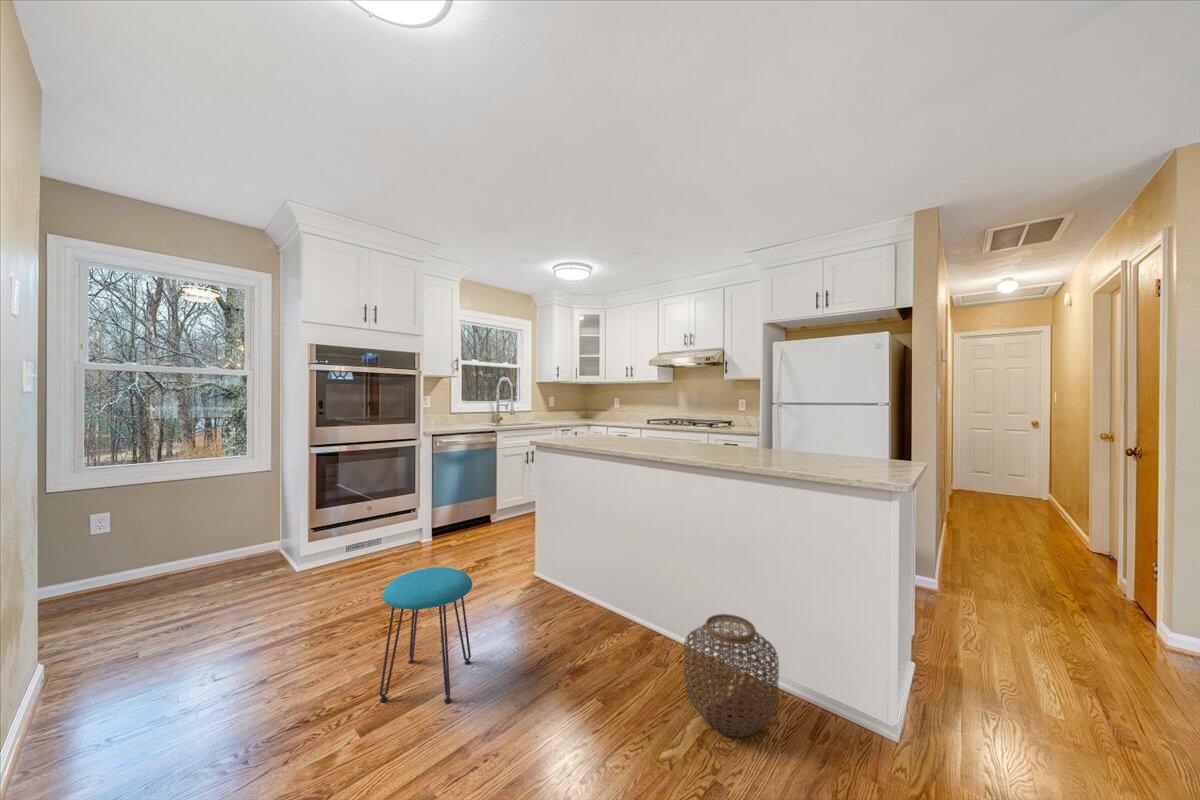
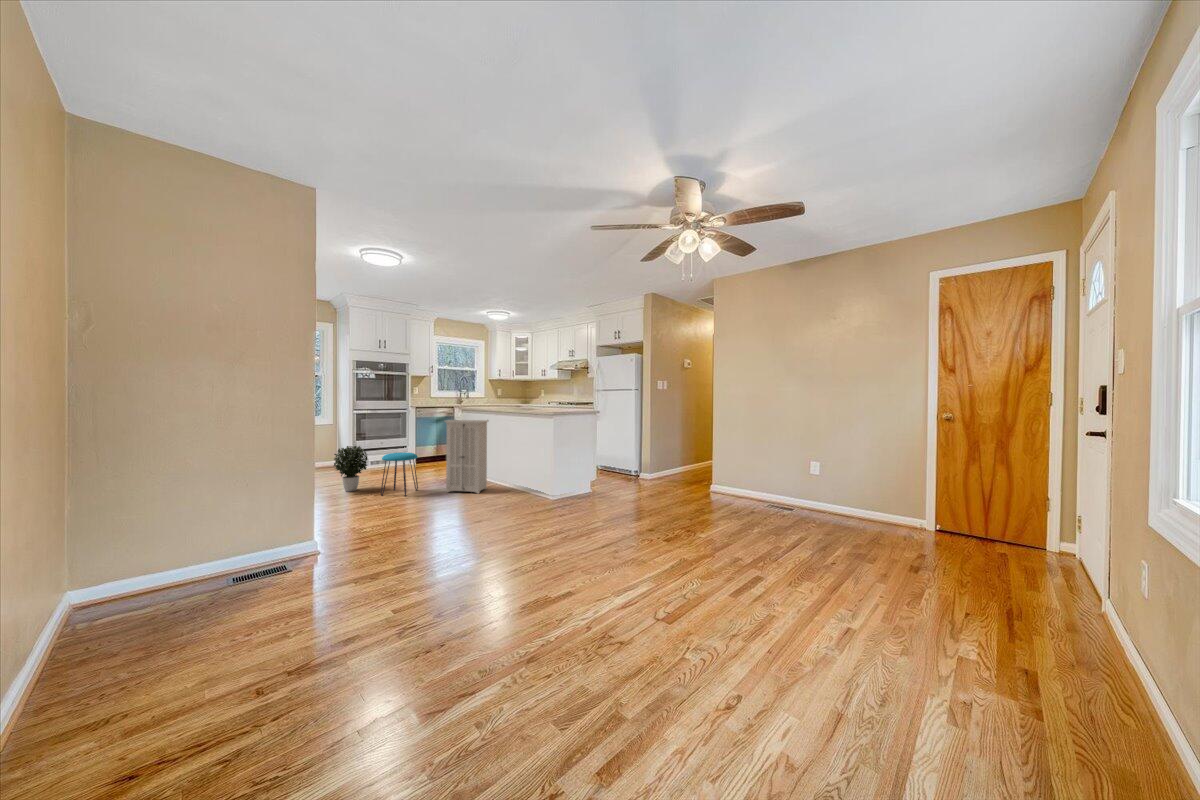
storage cabinet: none [542,478,640,679] -> present [445,420,488,493]
potted plant: none [254,551,347,675] -> present [334,446,368,492]
woven basket: present [684,614,779,737] -> none [488,464,521,502]

